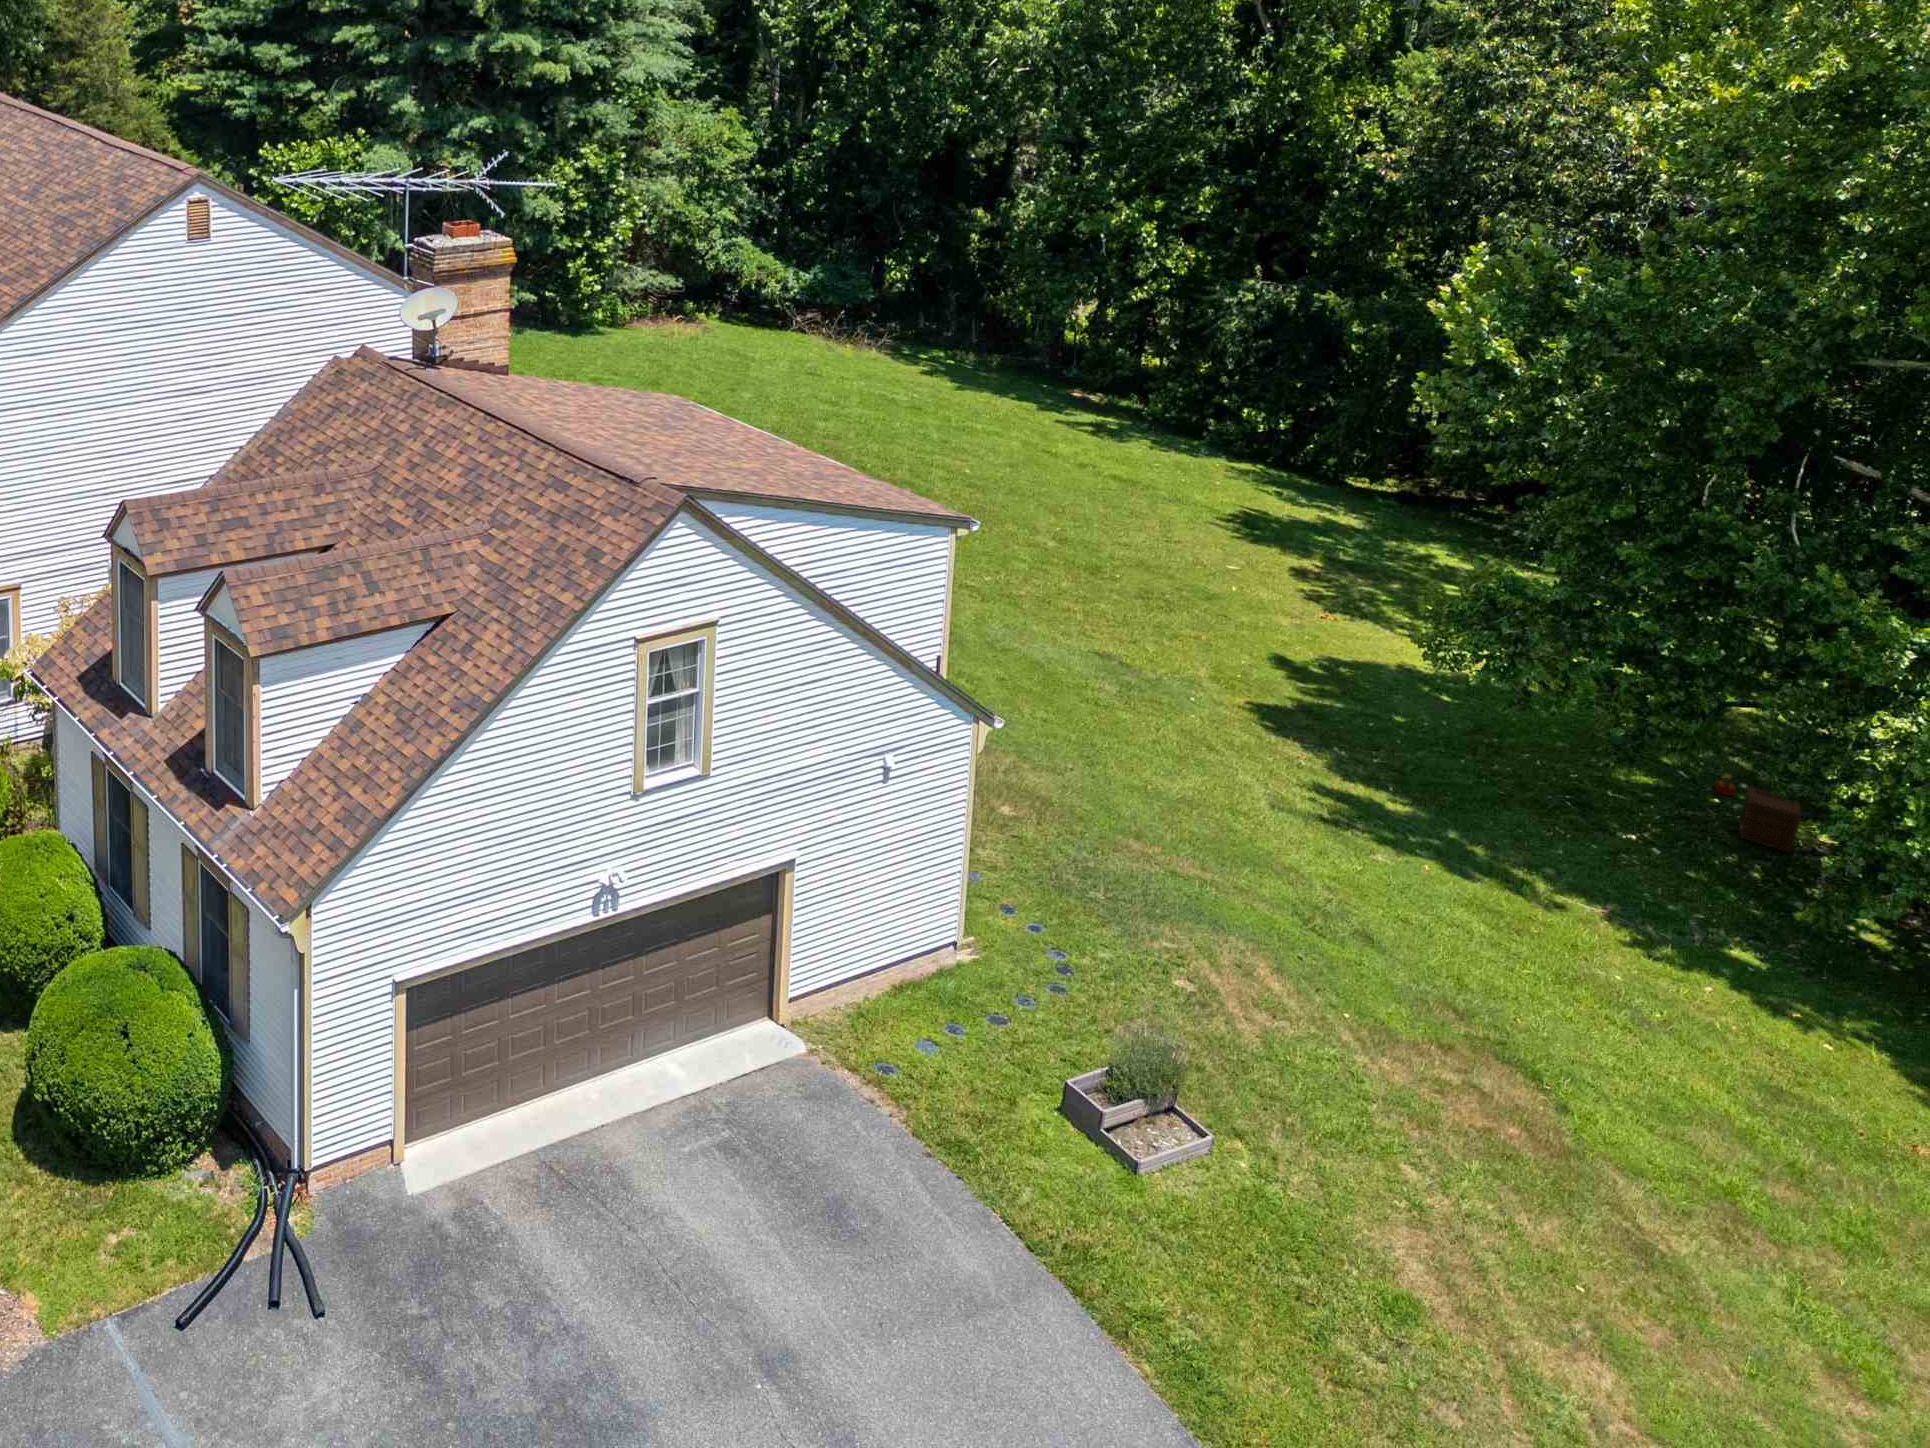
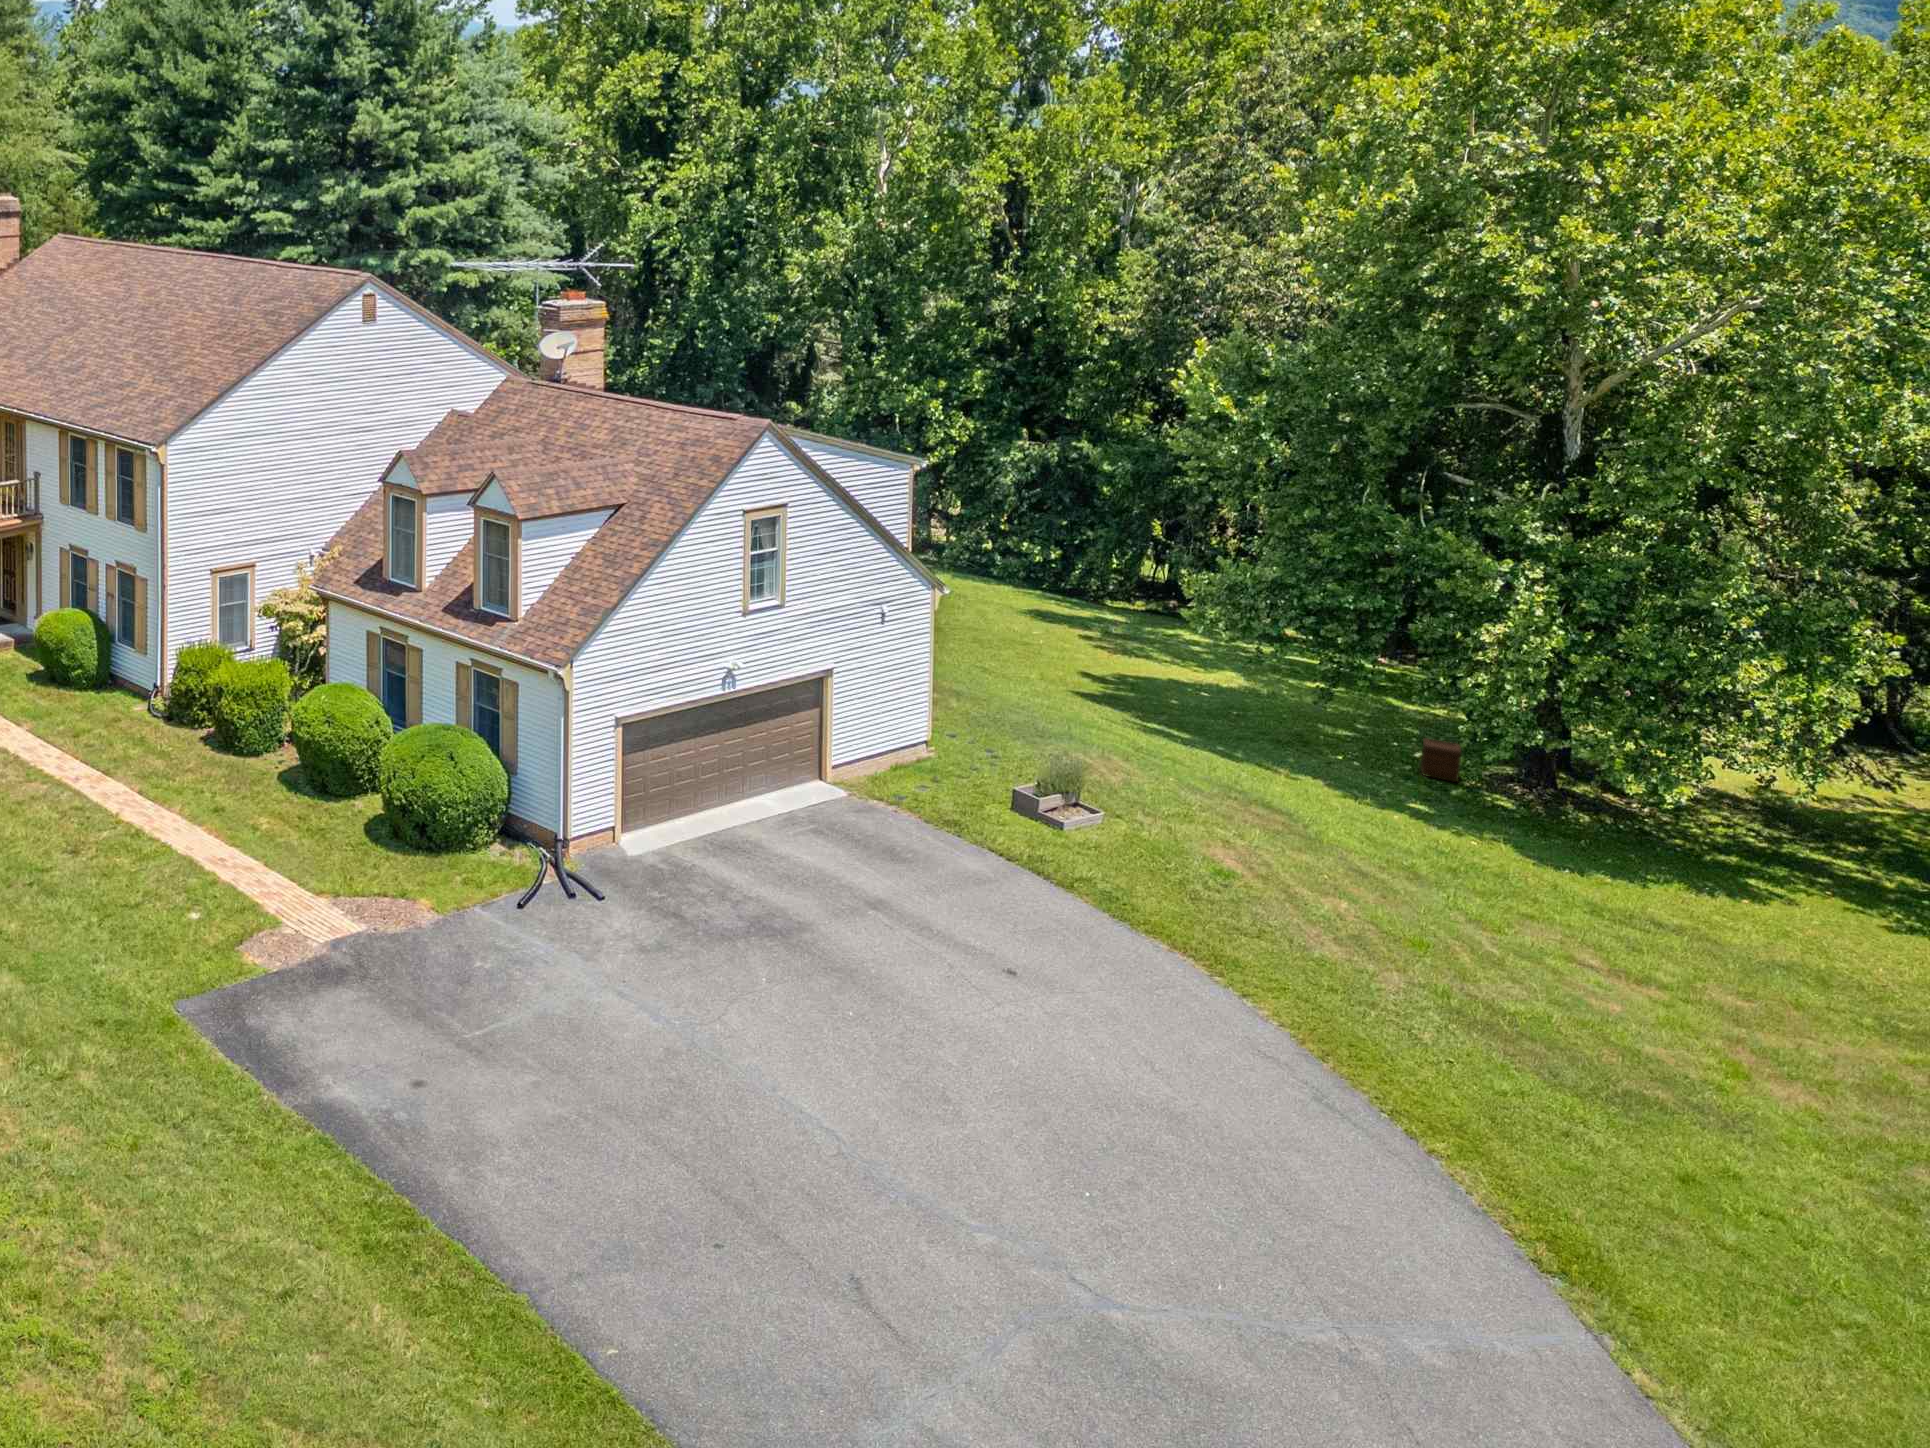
decorative plant: present [1715,761,1737,796] -> none [1403,724,1423,755]

